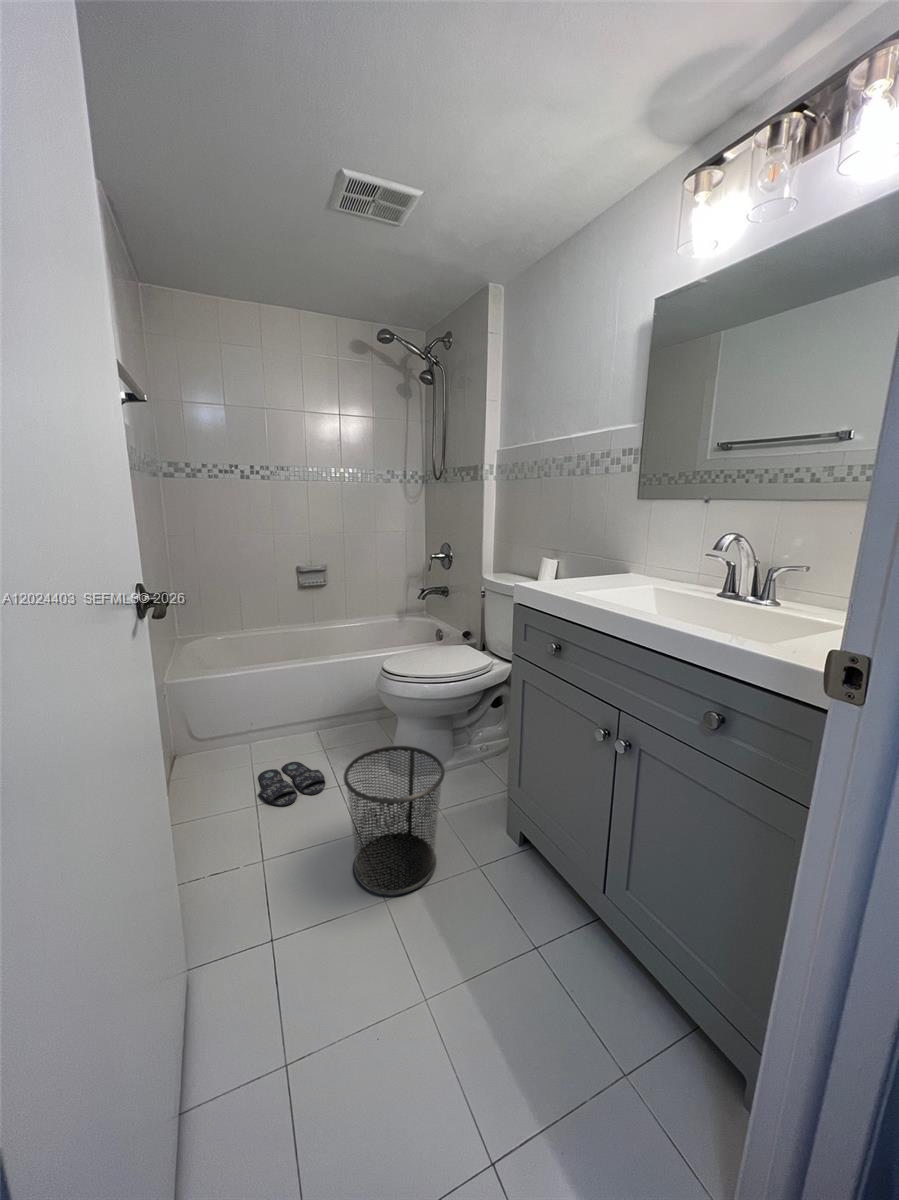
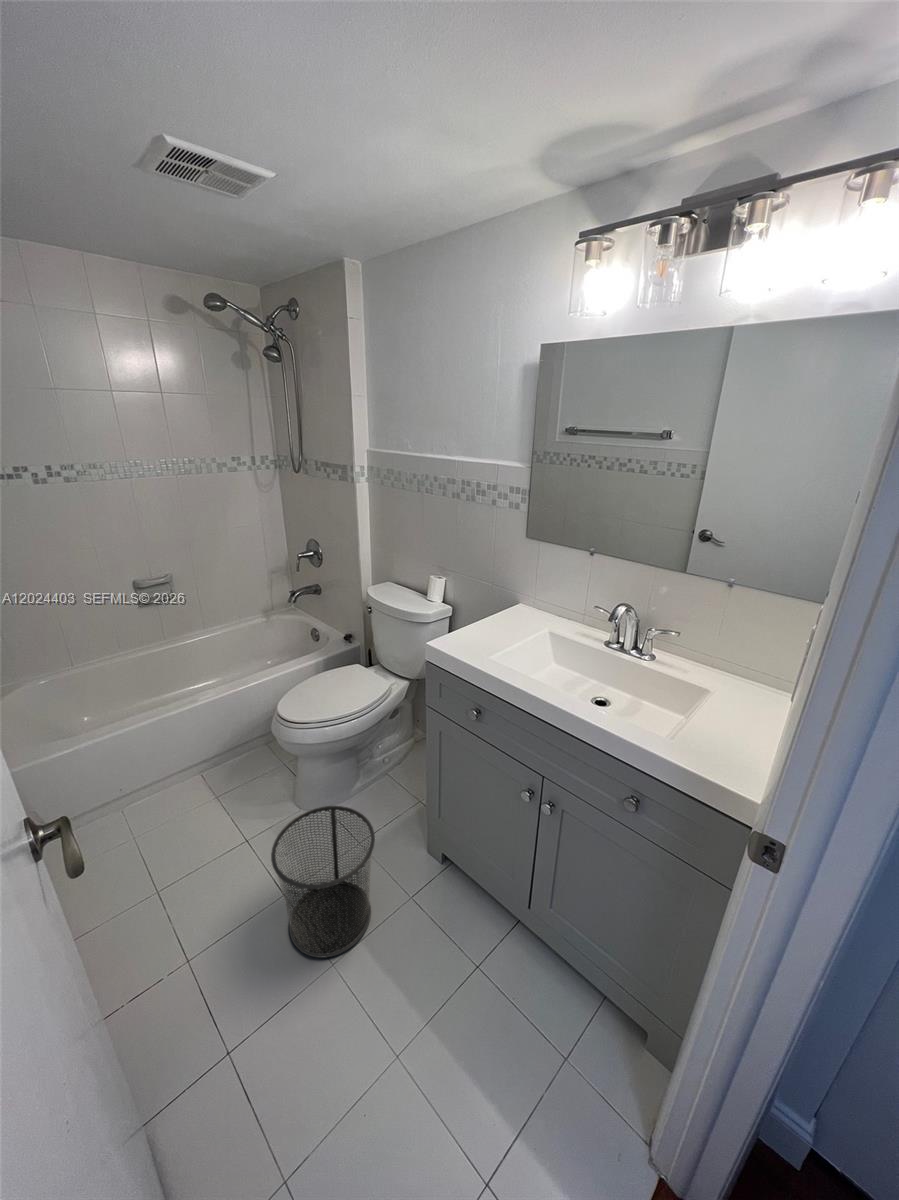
slippers: present [259,762,325,806] -> none [146,822,230,886]

